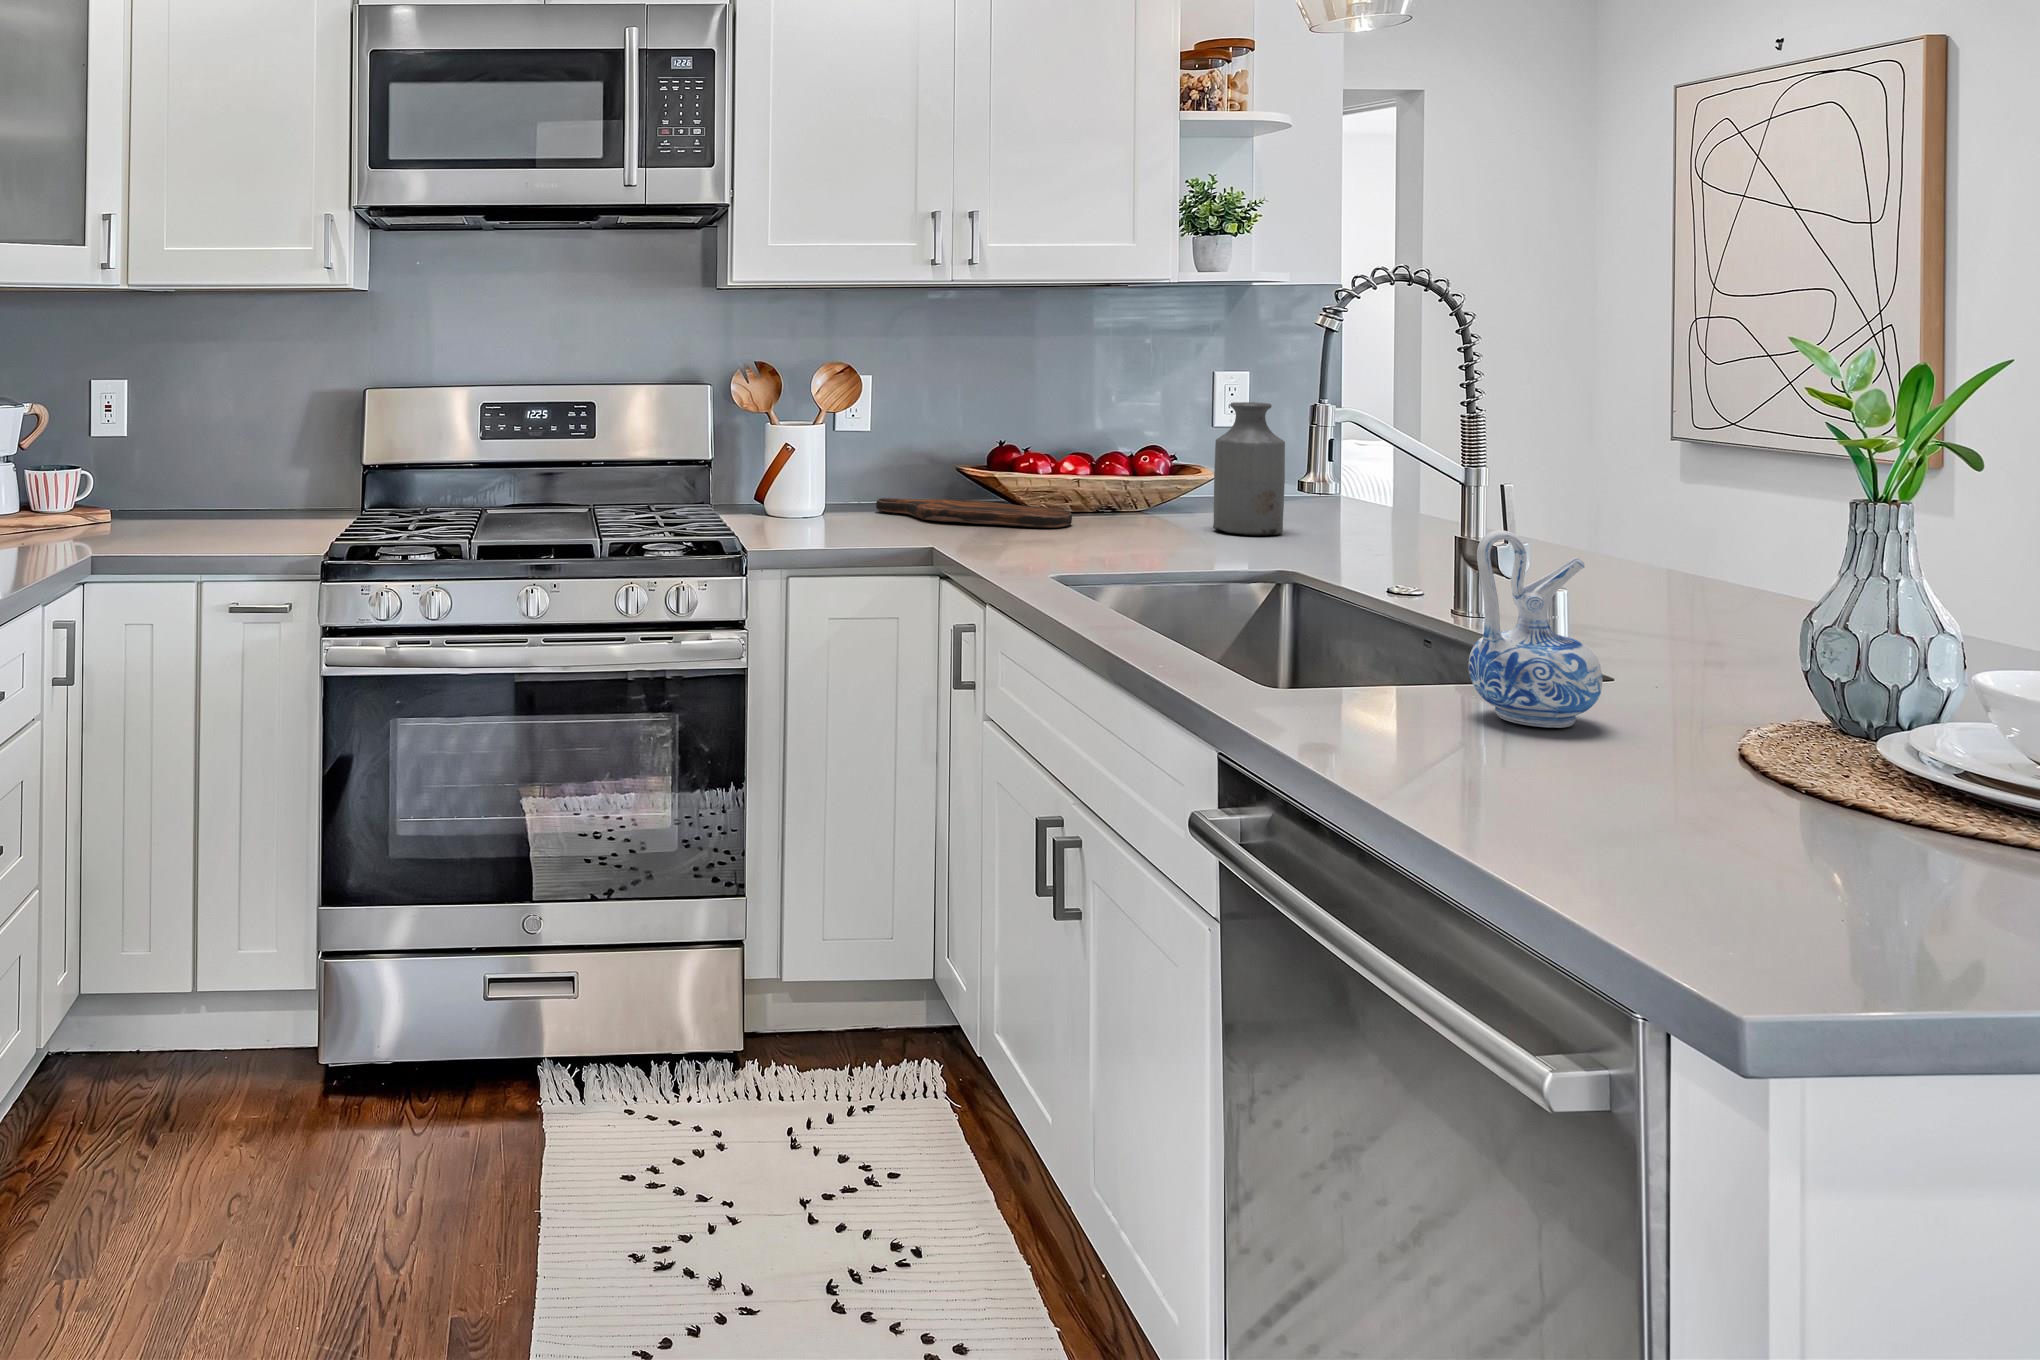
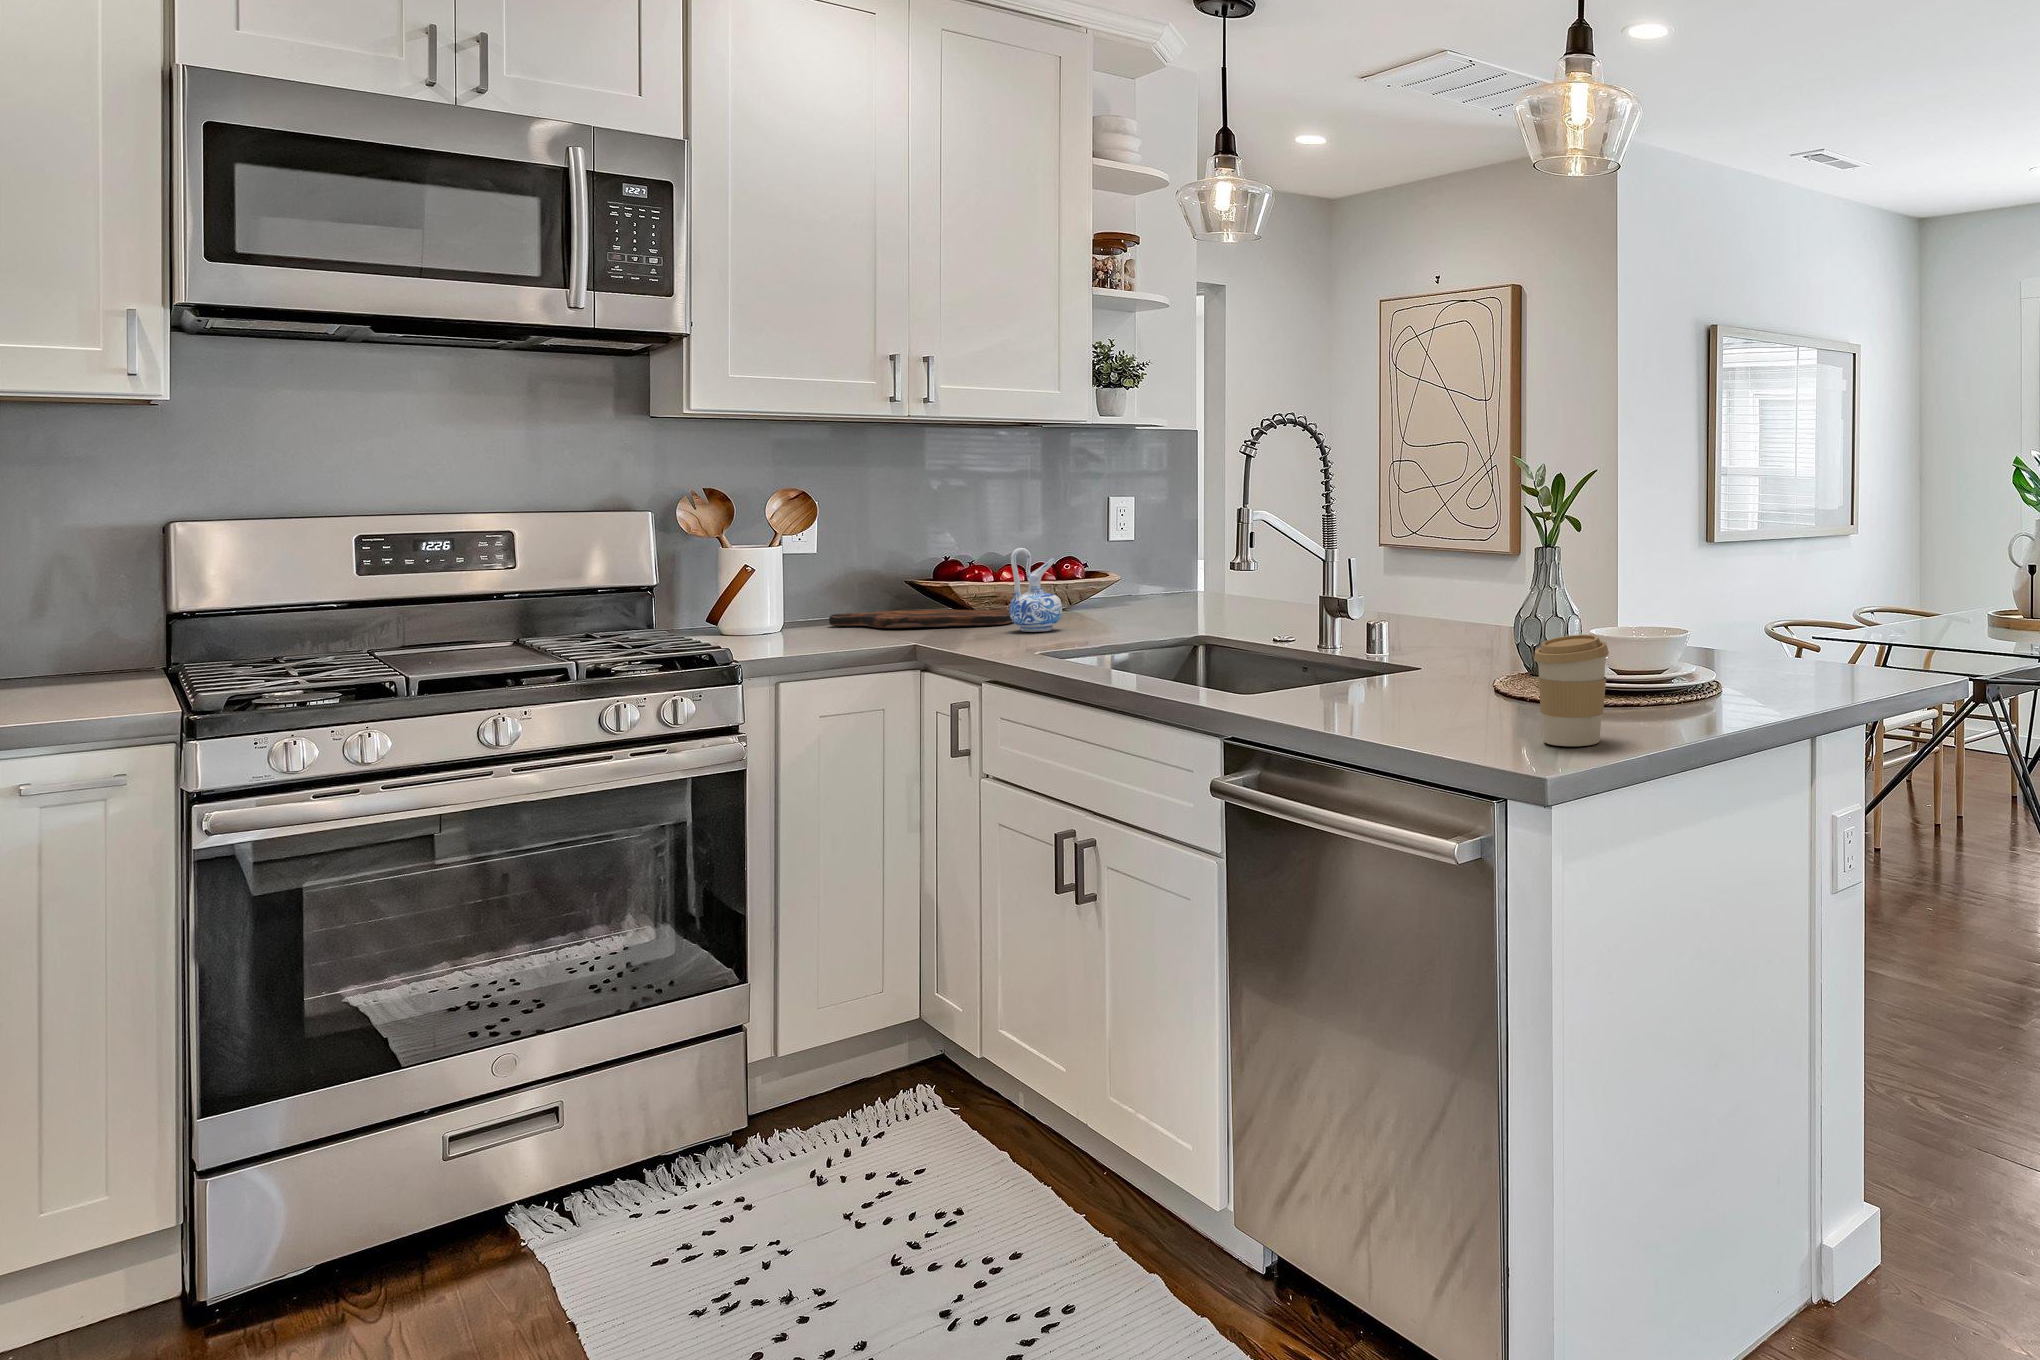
bottle: present [1213,402,1285,536] -> none [1126,516,1178,617]
ceramic pitcher: present [1469,530,1602,728] -> present [1009,548,1062,632]
coffee cup: none [1737,712,1928,948] -> present [1534,635,1609,746]

